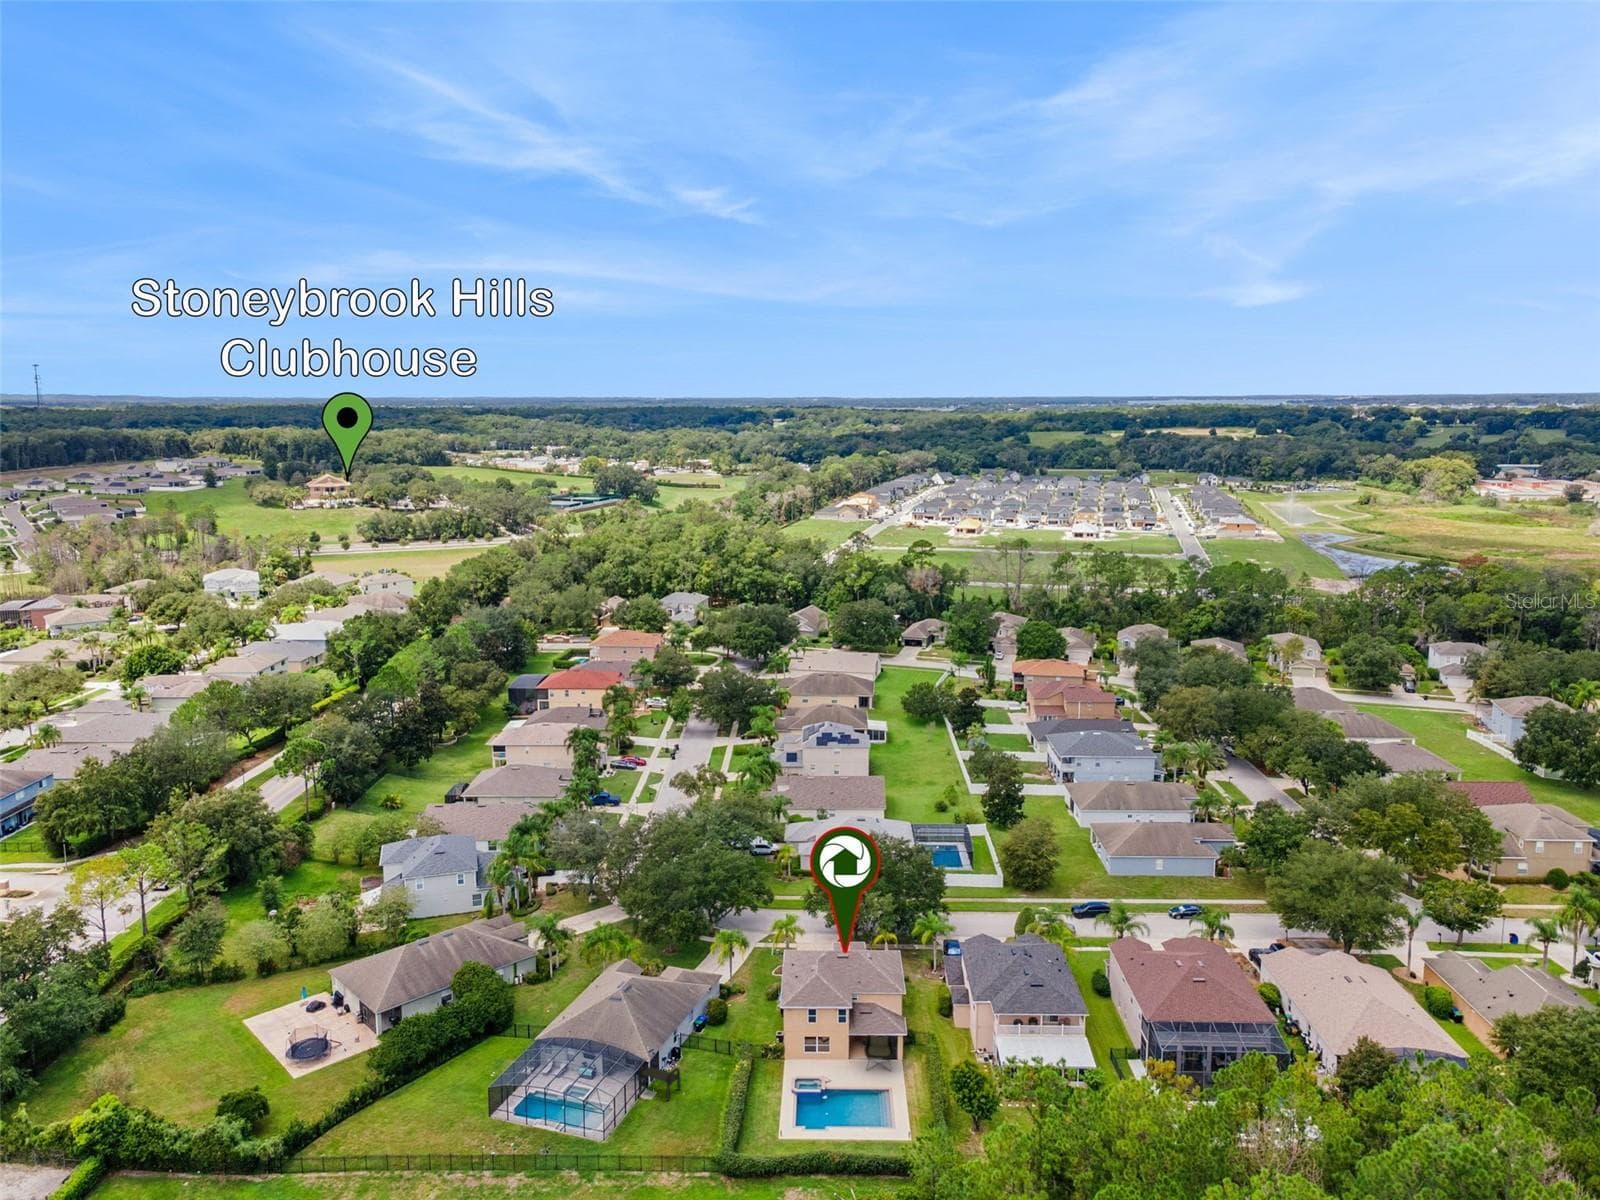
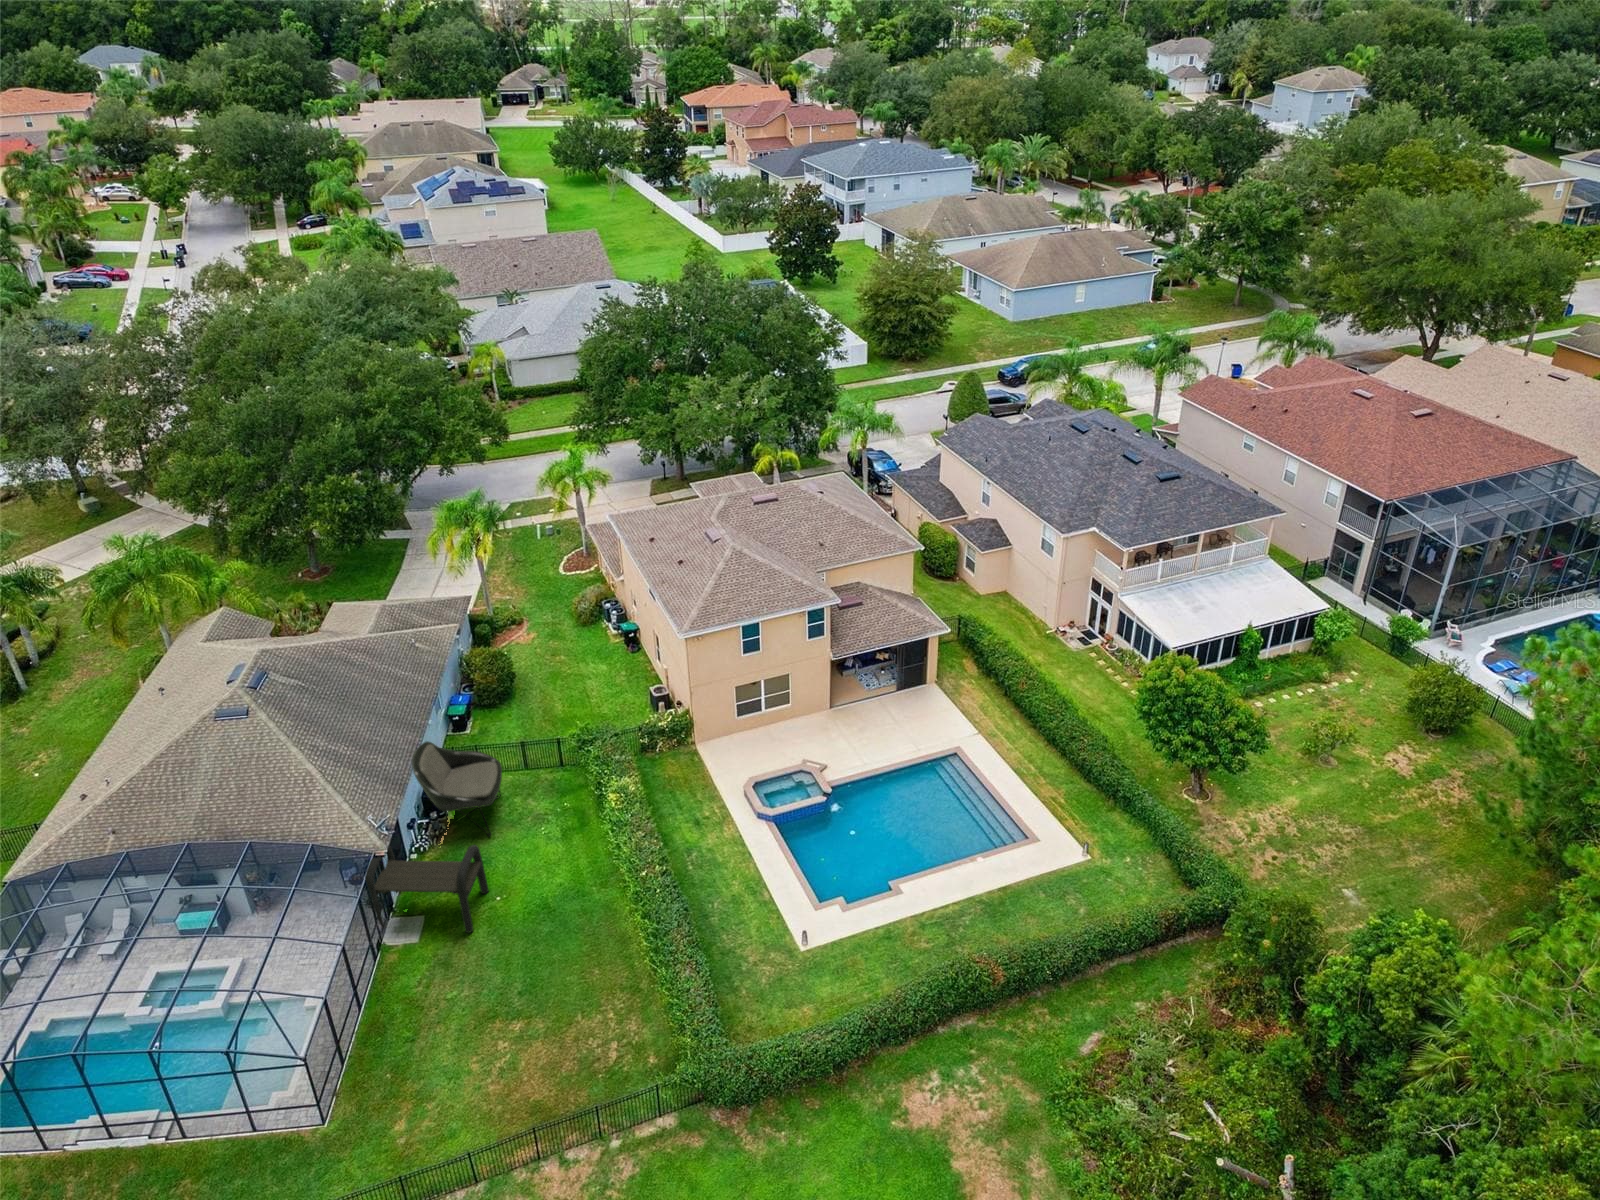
lounge chair: present [864,1035,894,1062] -> present [412,741,502,840]

